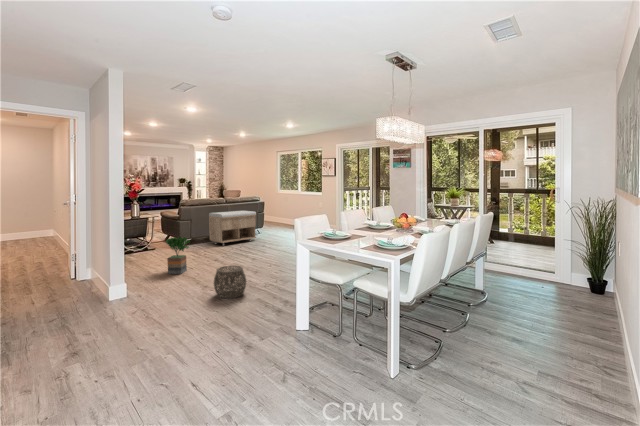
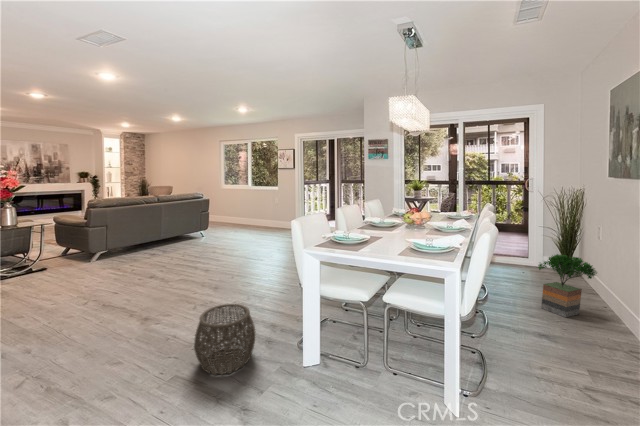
storage bench: present [209,211,256,246] -> none [136,210,204,257]
potted tree: present [166,237,190,274] -> present [538,254,597,317]

